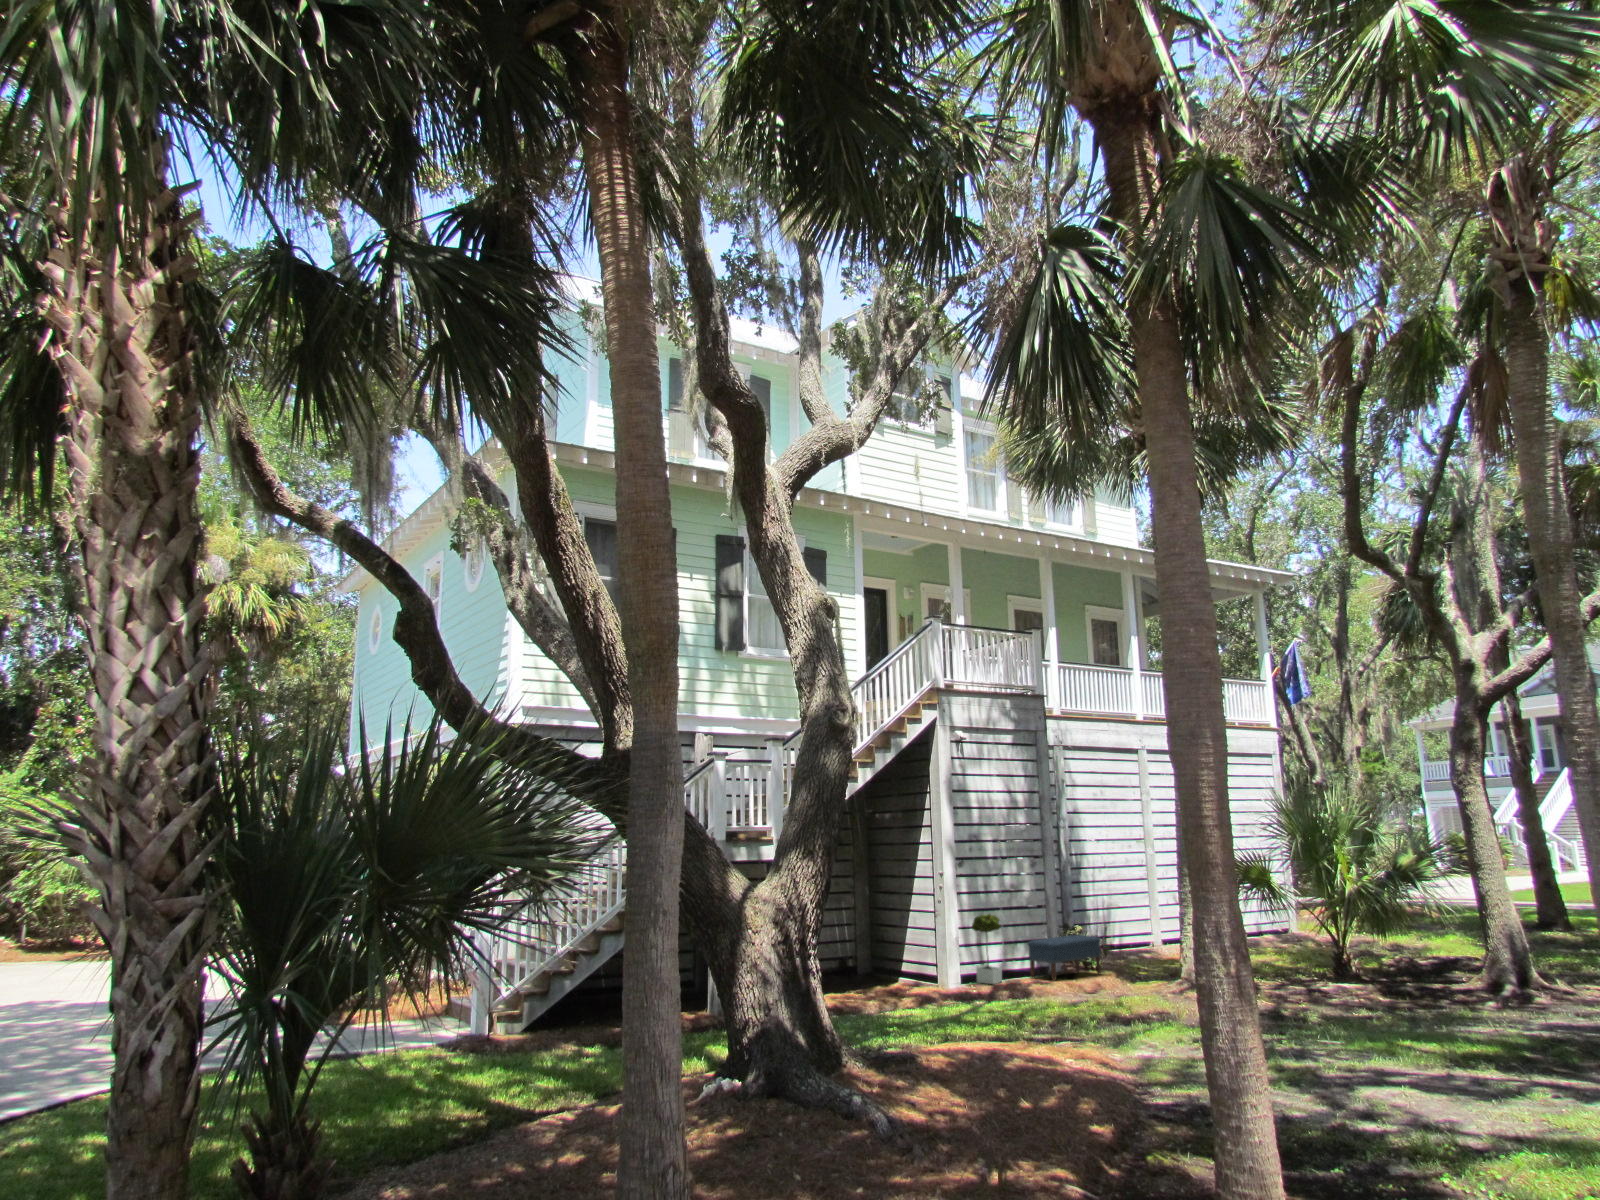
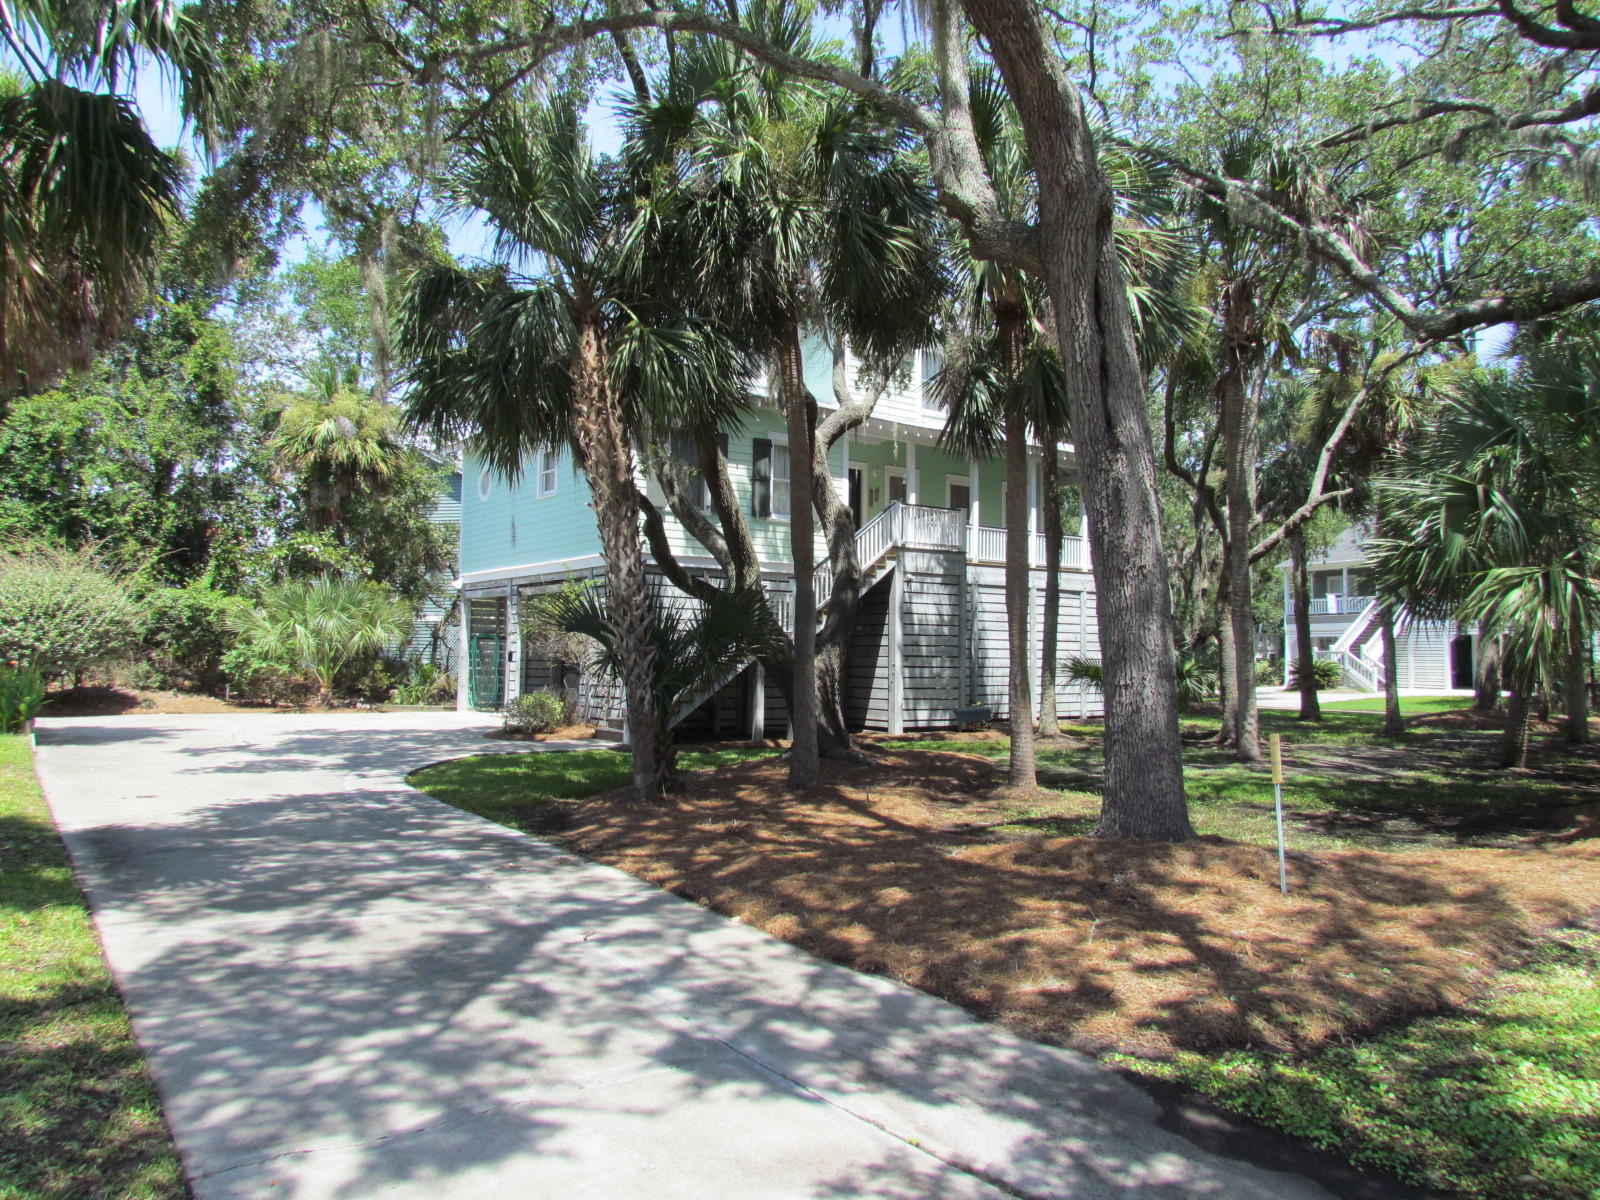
potted tree: present [972,914,1002,984] -> none [911,690,929,733]

